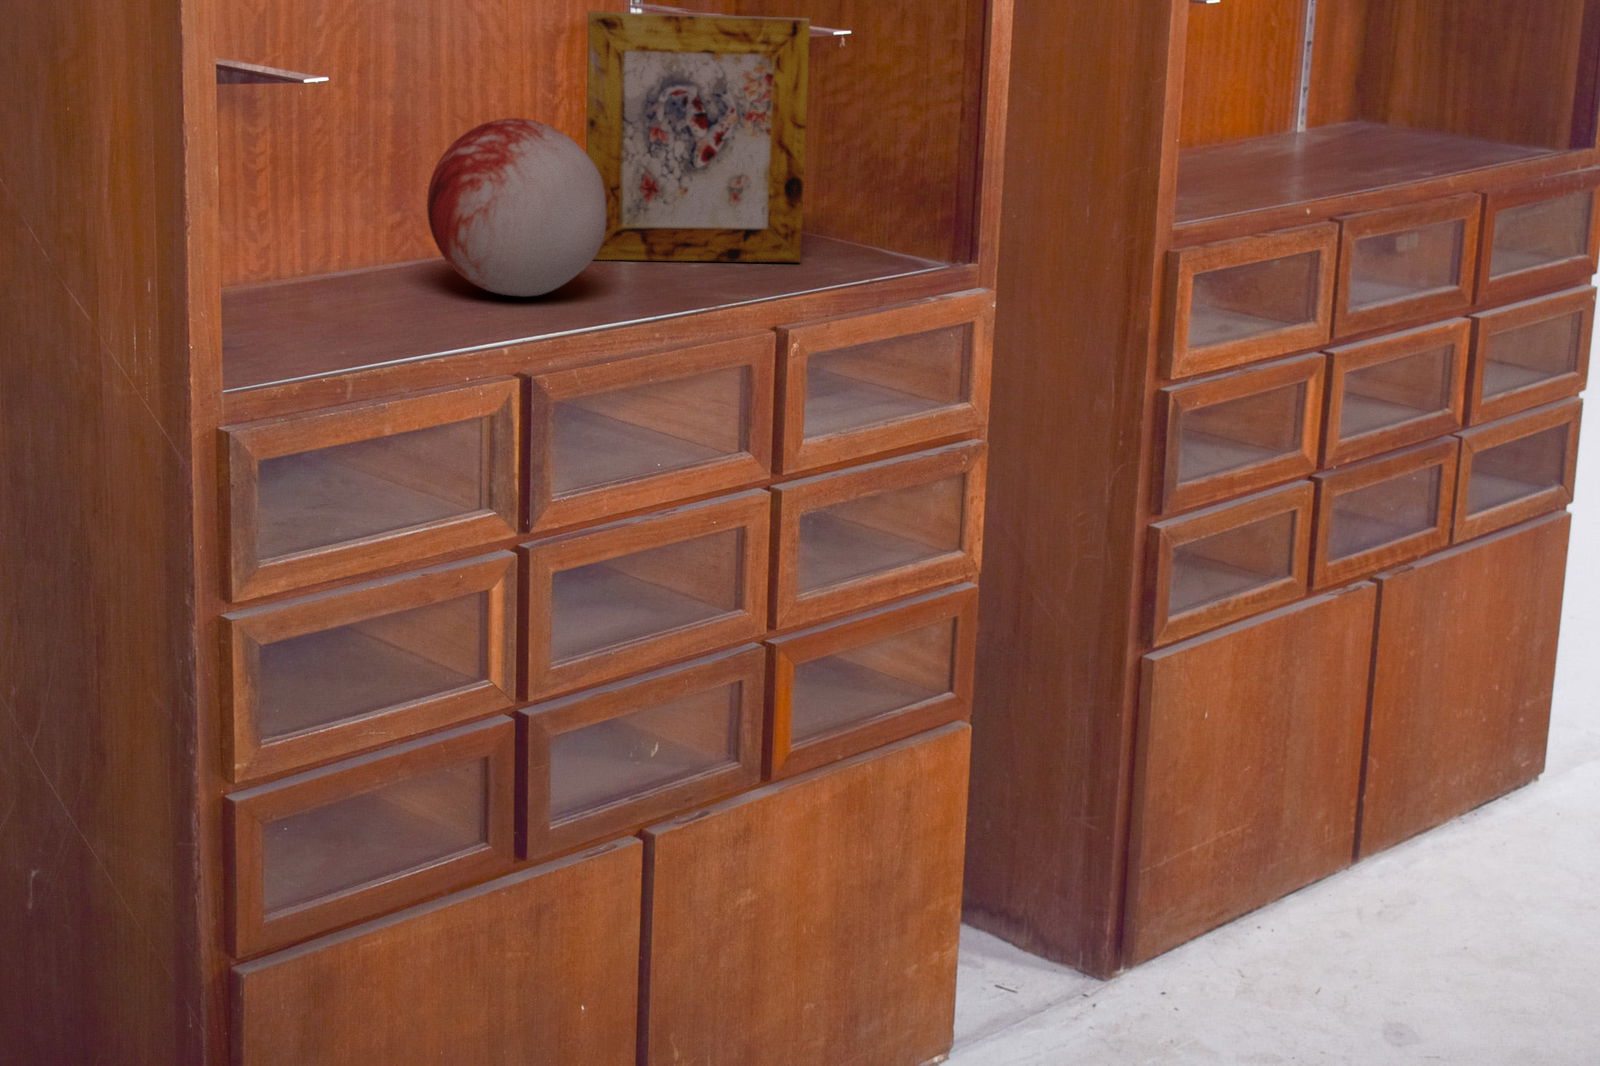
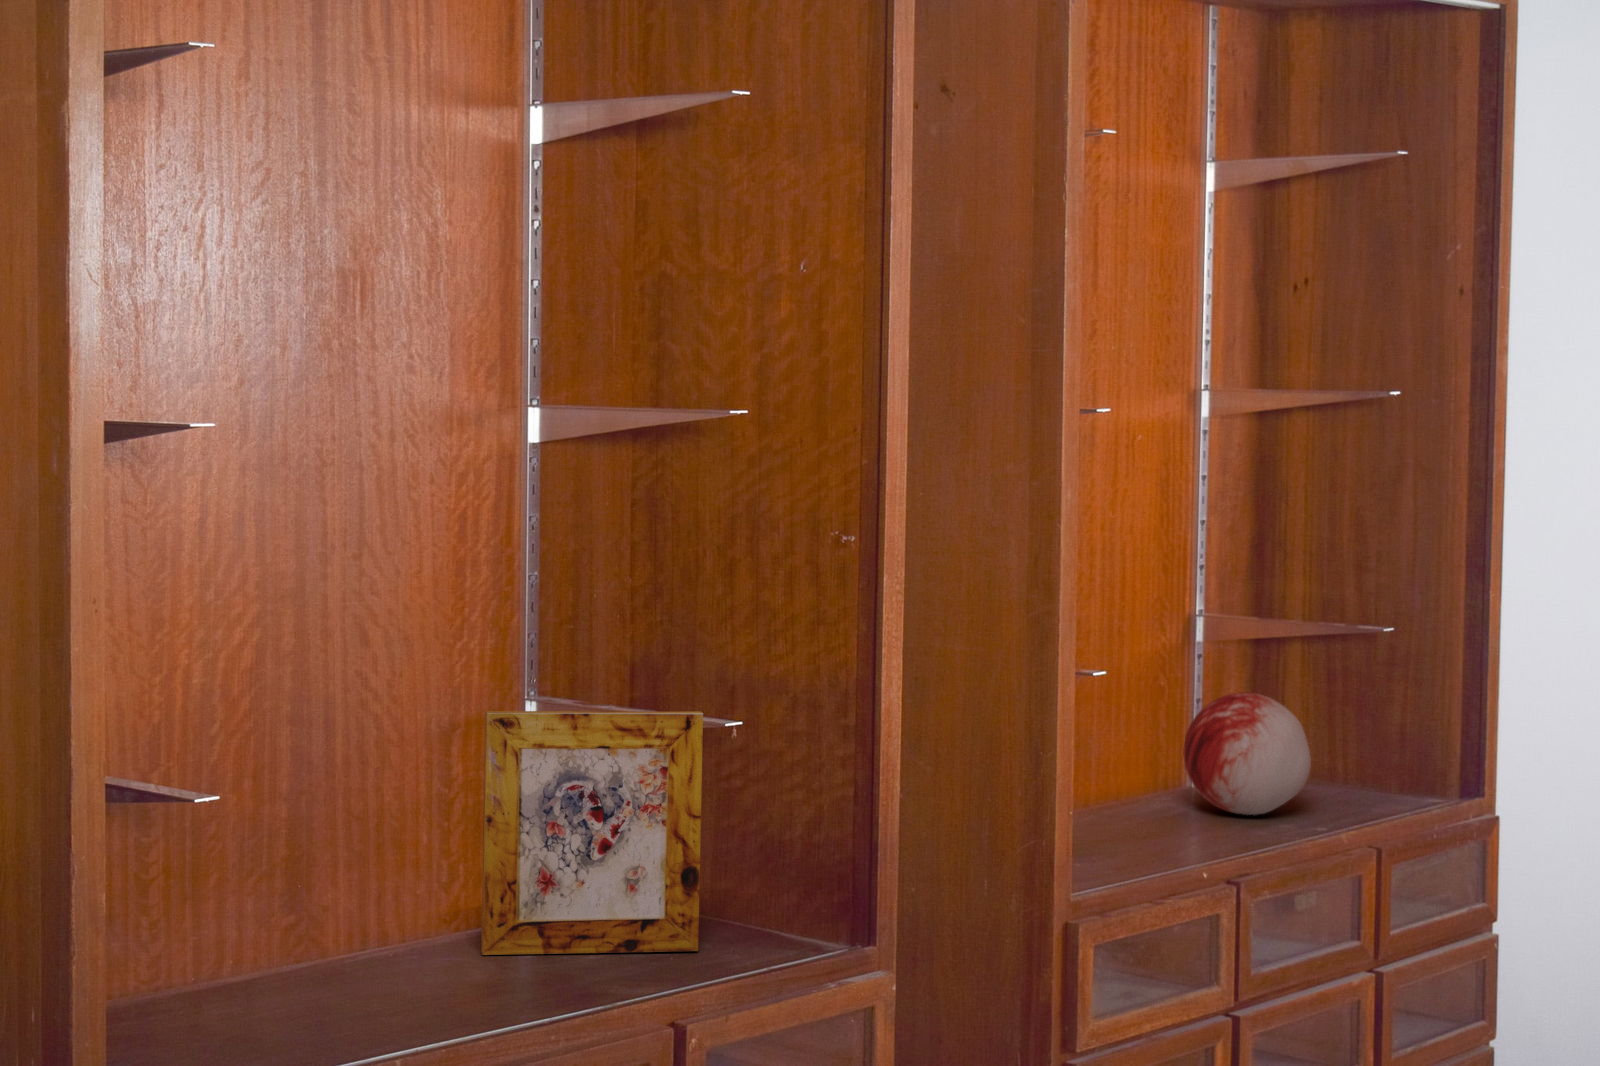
decorative orb: present [427,118,606,297] -> present [1184,692,1311,815]

